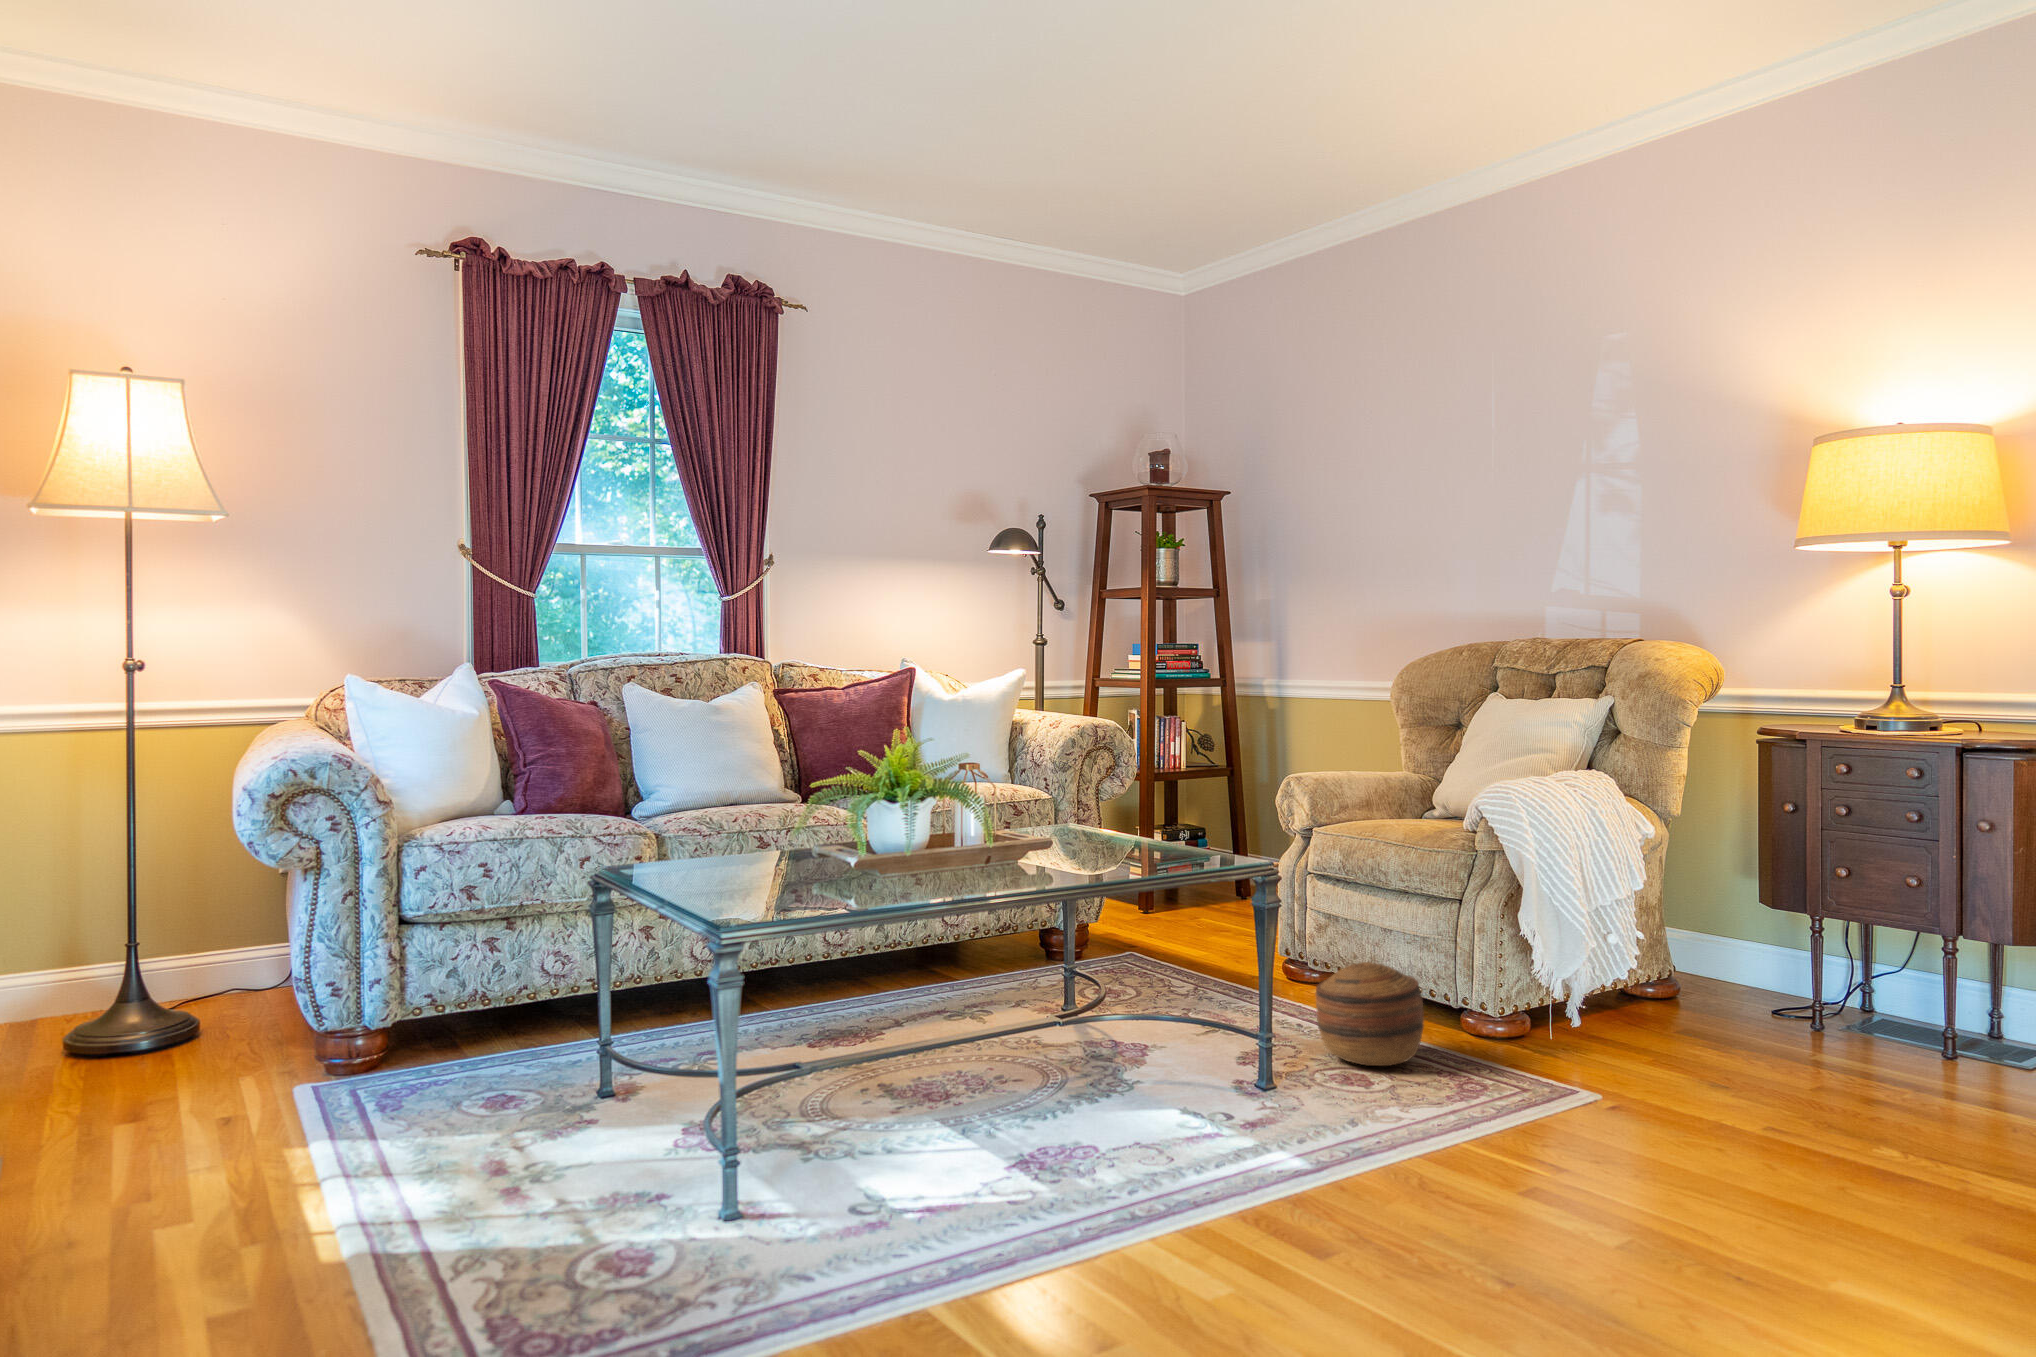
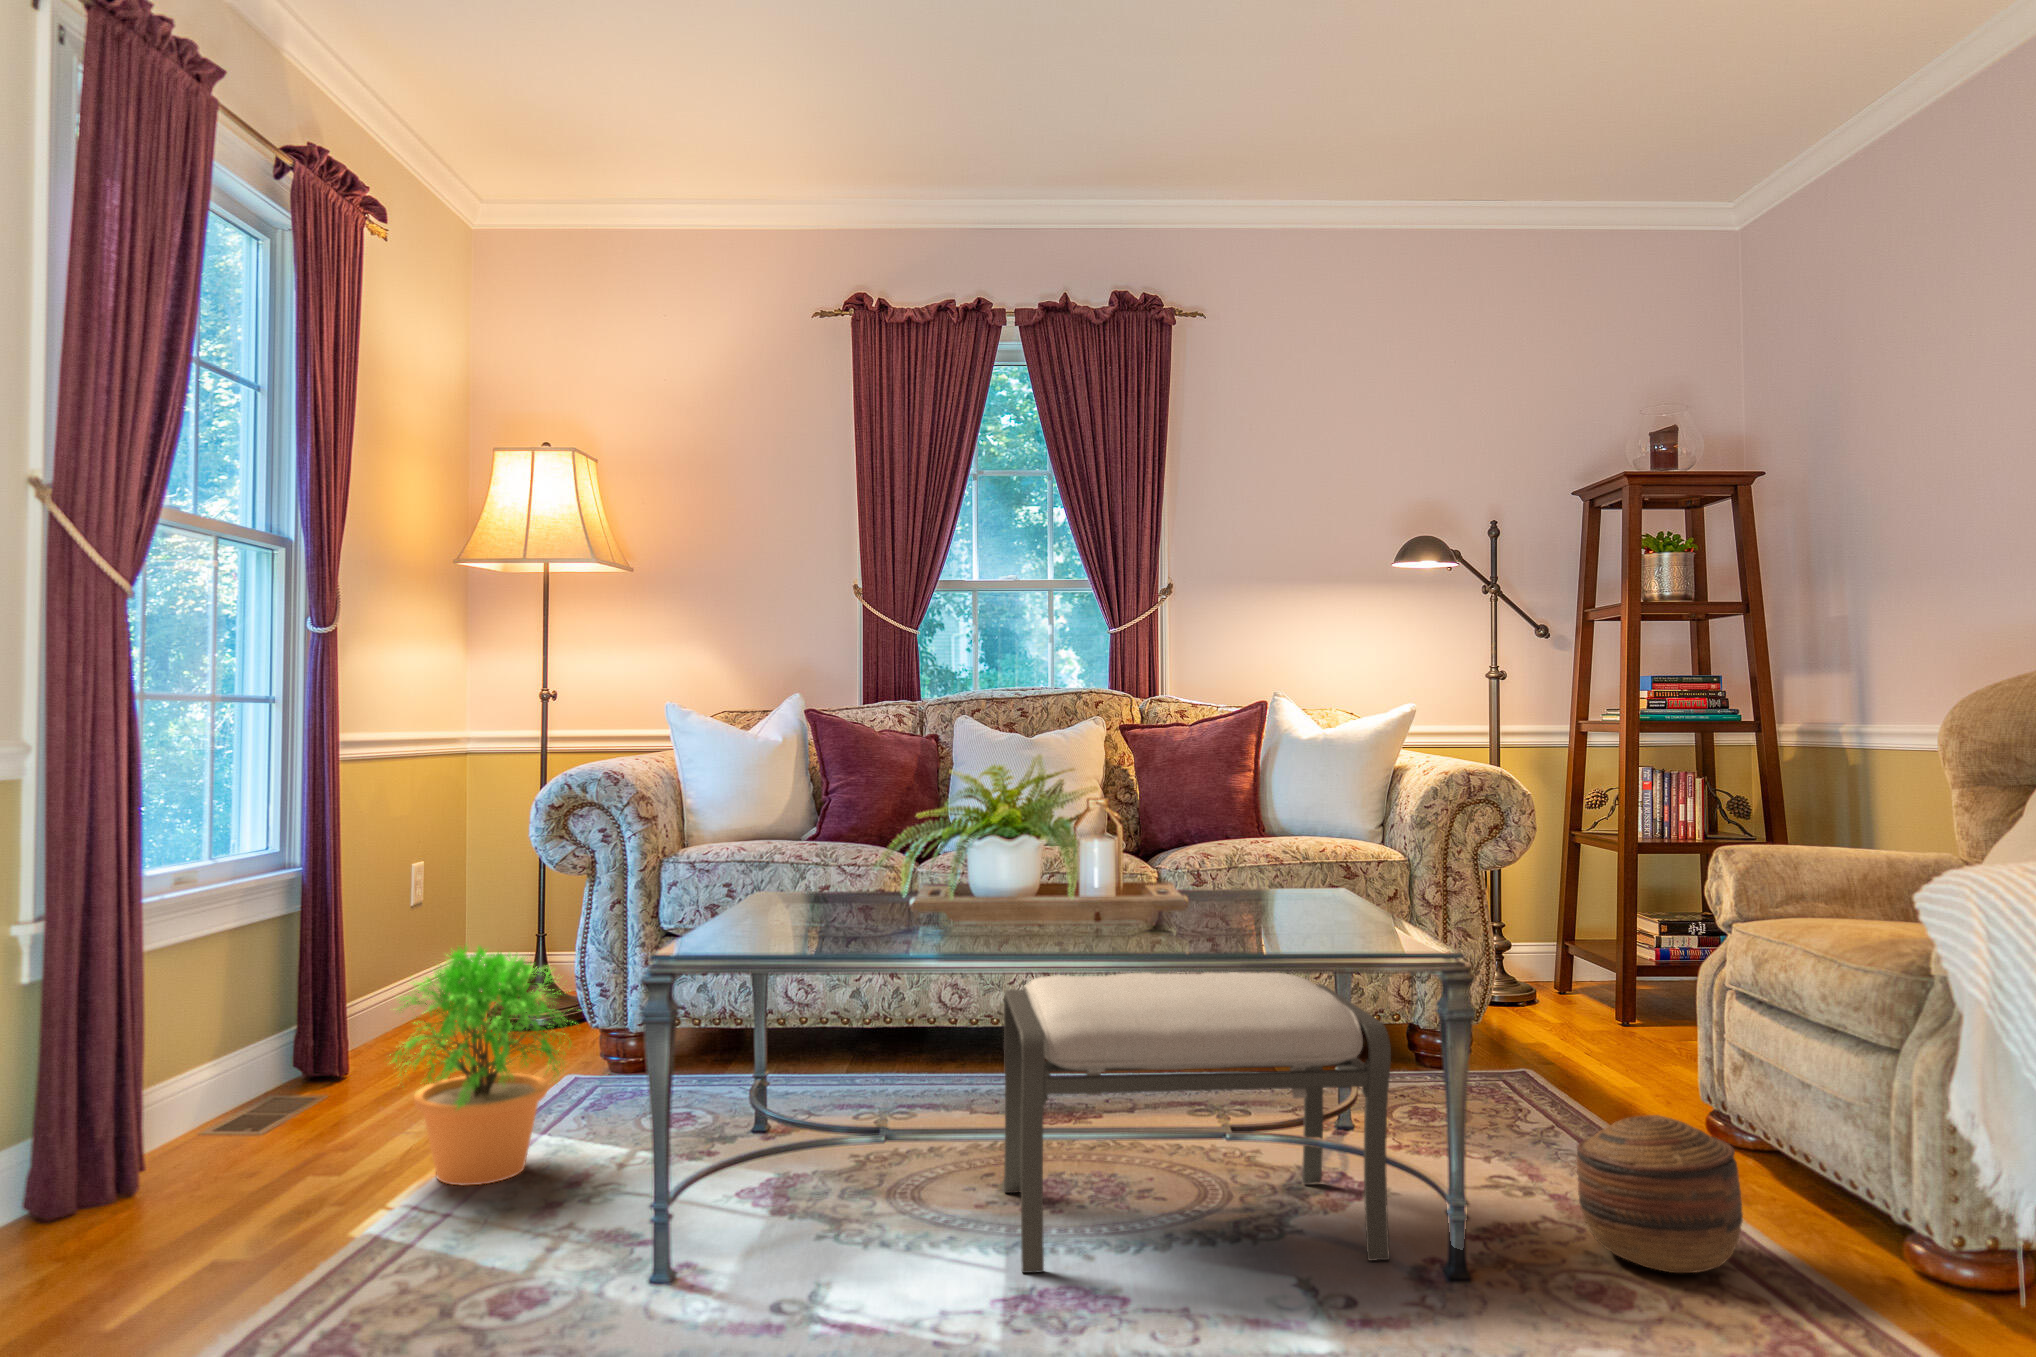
ottoman: none [897,892,1229,1151] -> present [1004,972,1391,1273]
potted plant: none [287,942,481,1195] -> present [390,946,573,1185]

